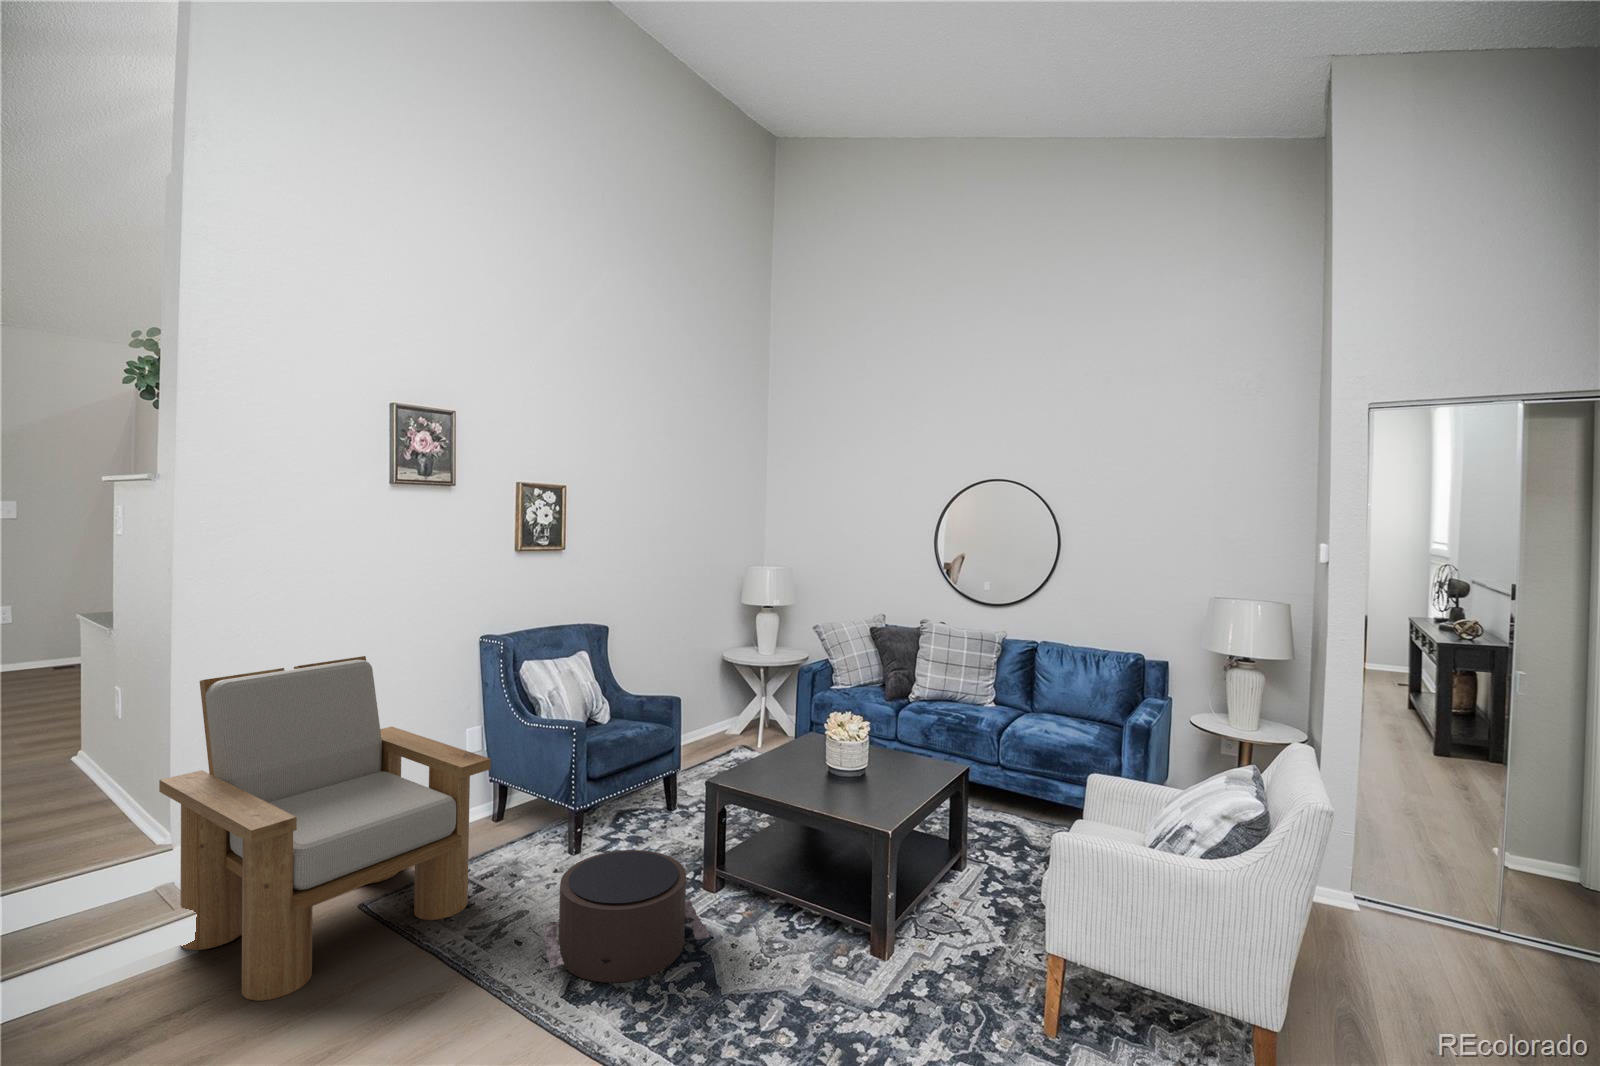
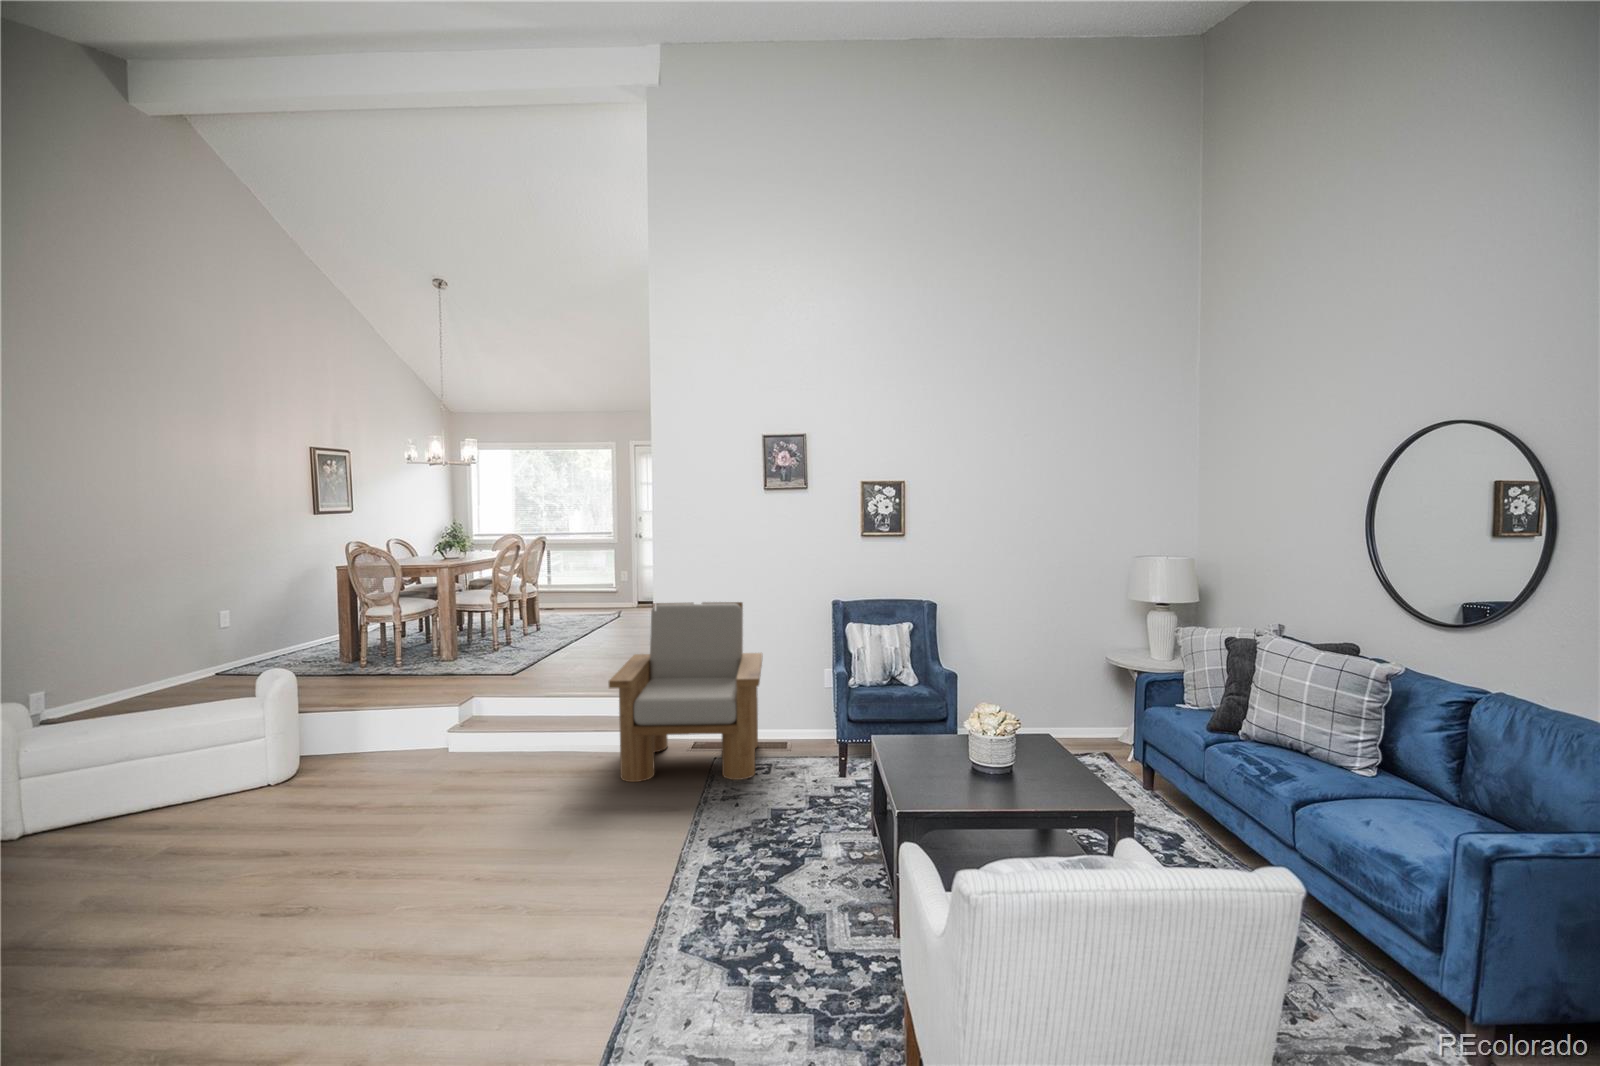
pouf: present [544,850,709,983] -> none [705,763,831,856]

